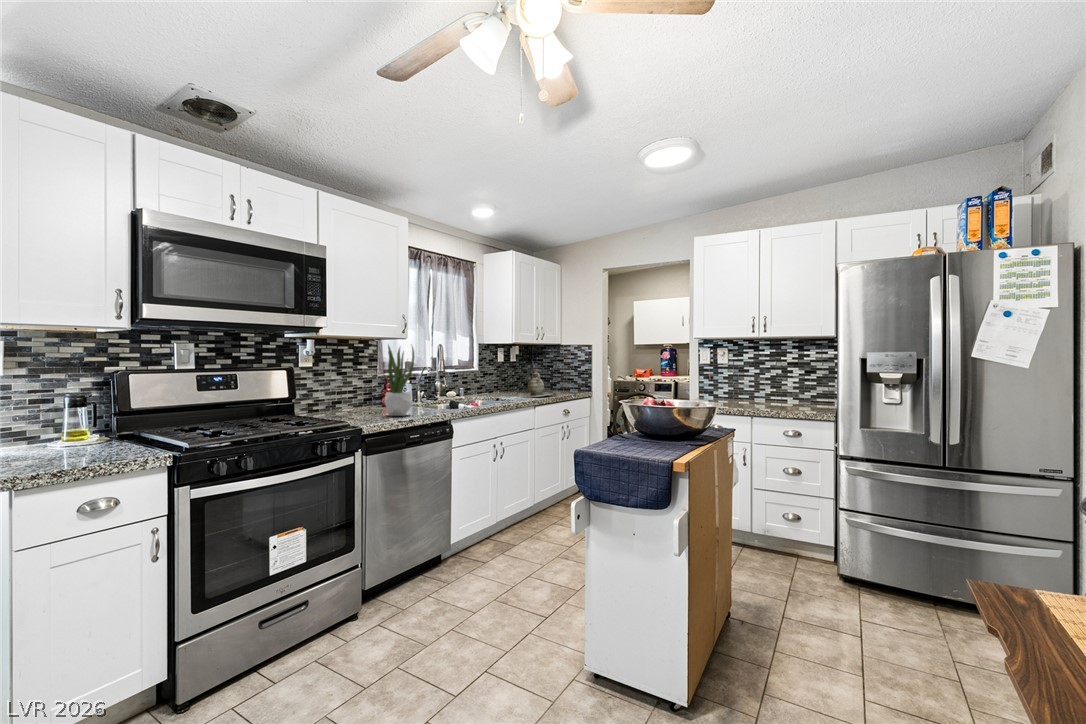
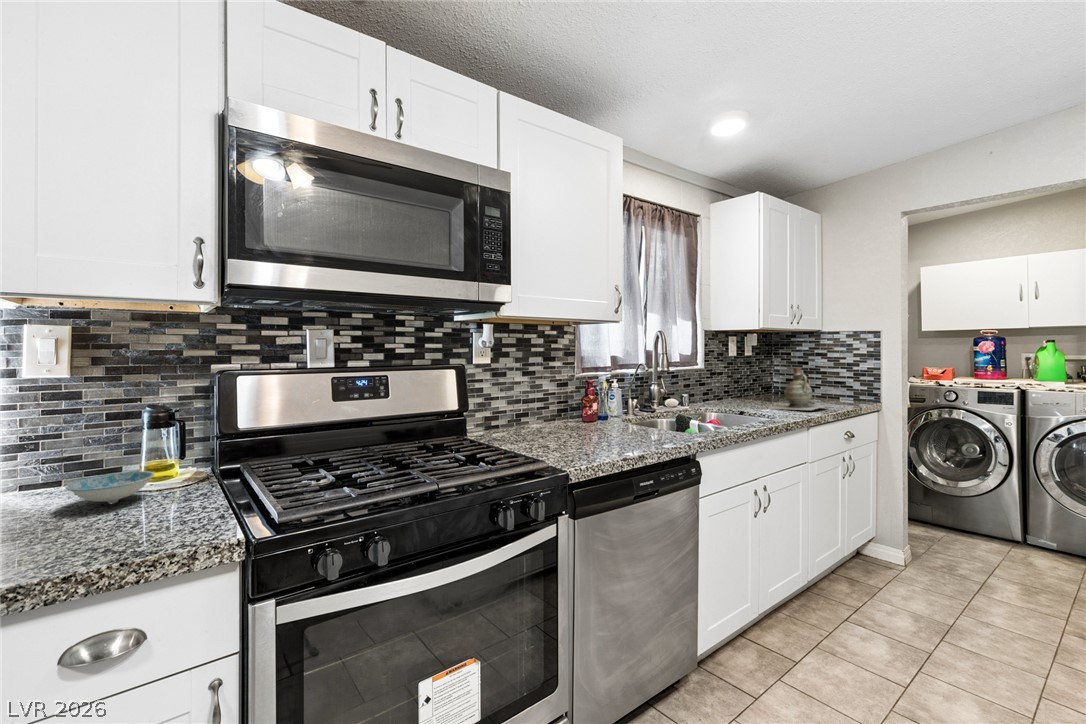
potted plant: present [383,345,414,416] -> none [593,326,647,447]
ceramic bowl: none [29,433,85,451] -> present [66,471,154,503]

